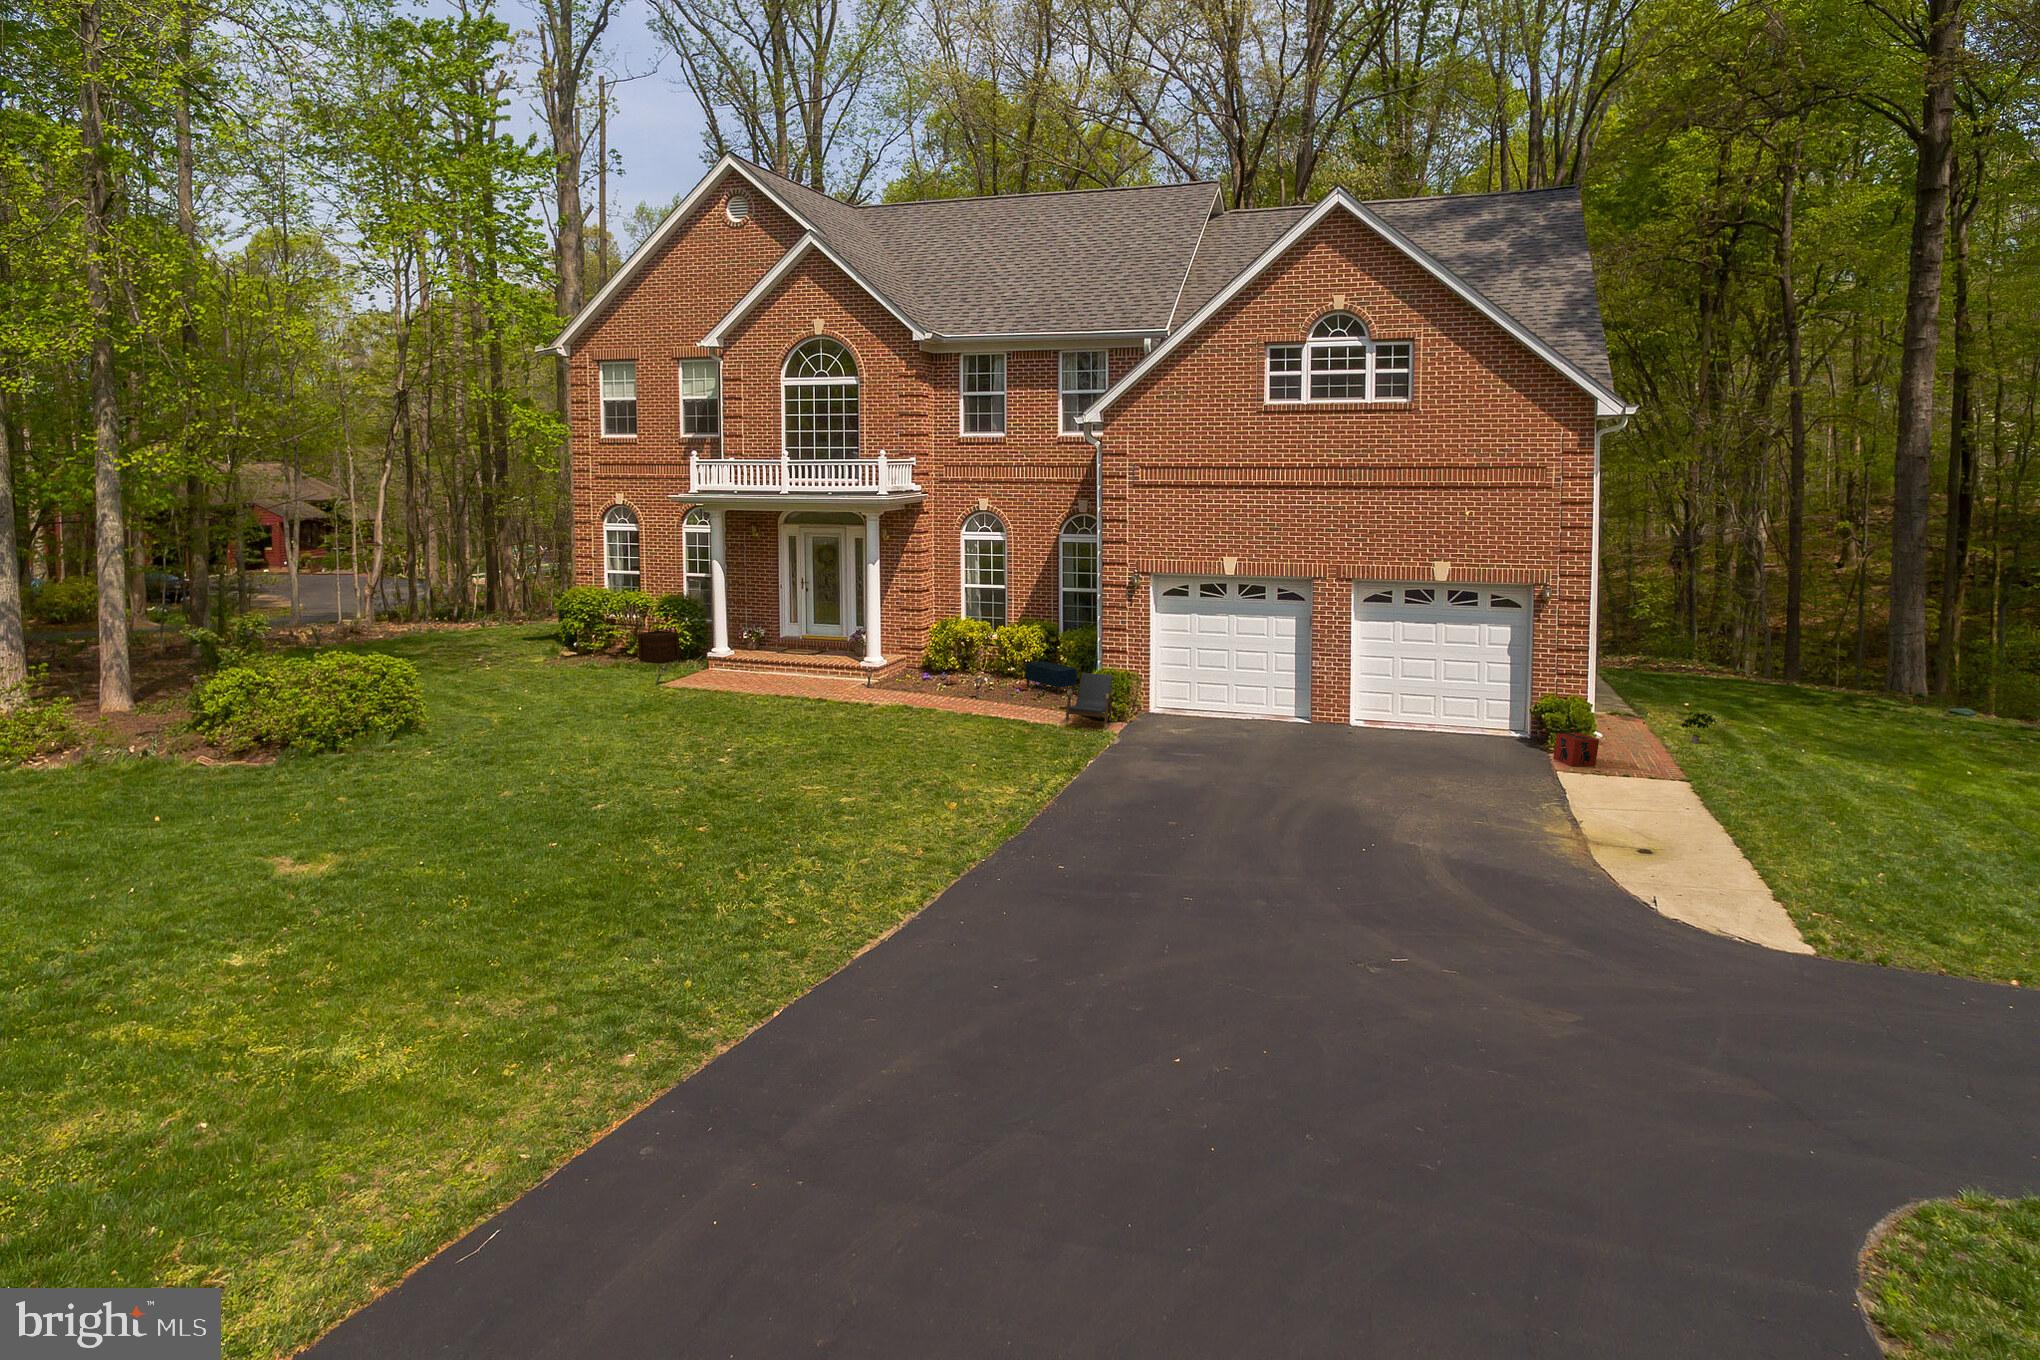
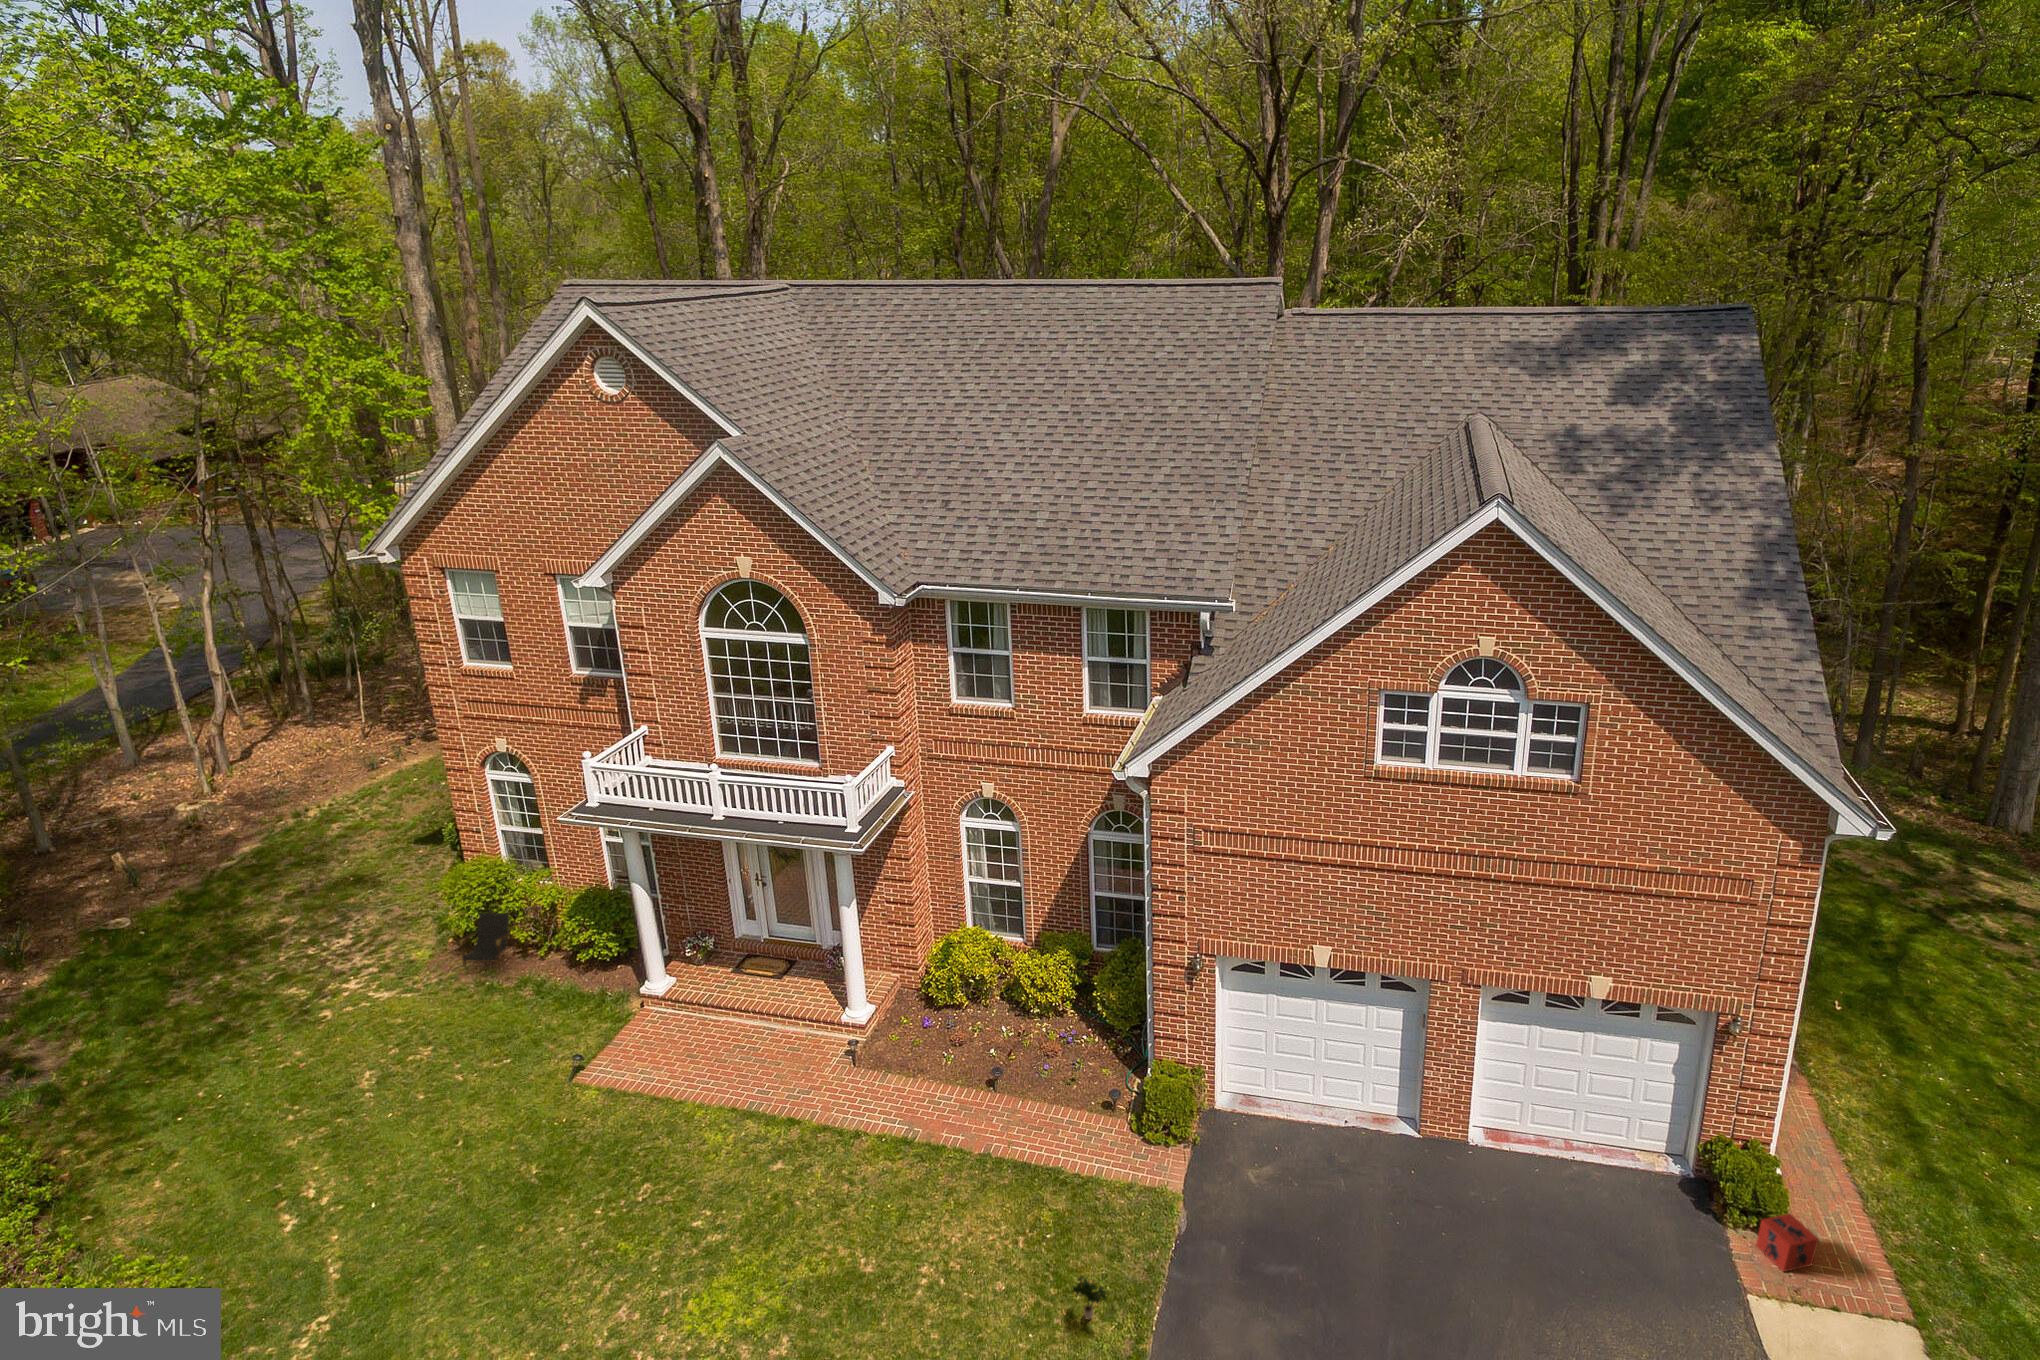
wooden crate: present [638,630,680,663] -> none [545,941,603,995]
bench: present [1025,661,1077,695] -> none [1054,1001,1122,1066]
lounge chair: present [1066,673,1113,730] -> present [460,913,515,971]
potted plant: present [1681,712,1716,744] -> present [1073,1276,1107,1320]

